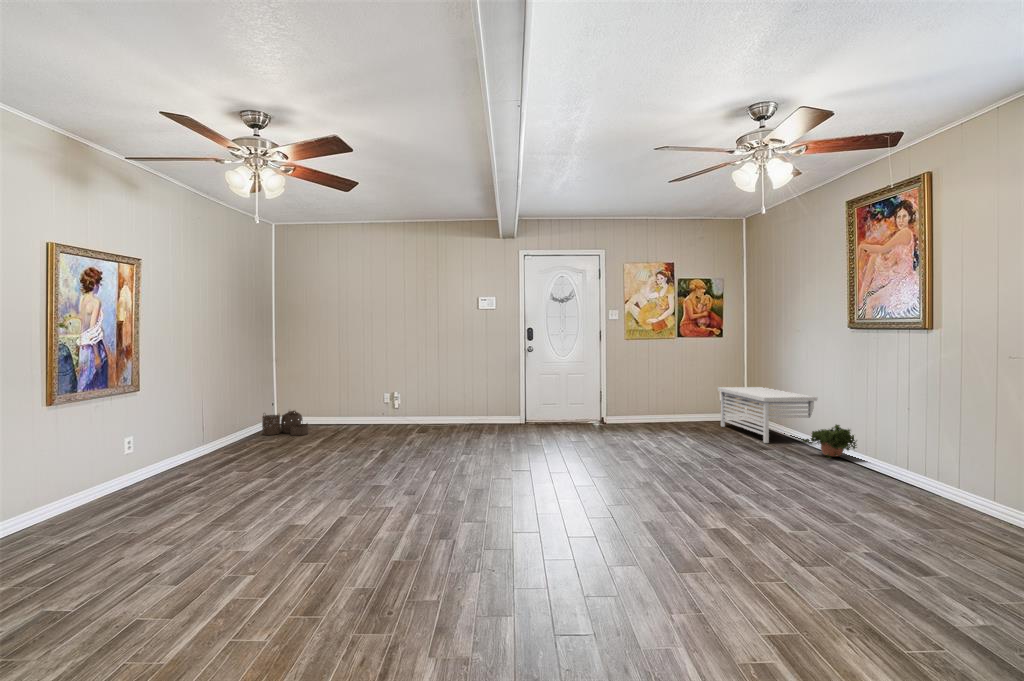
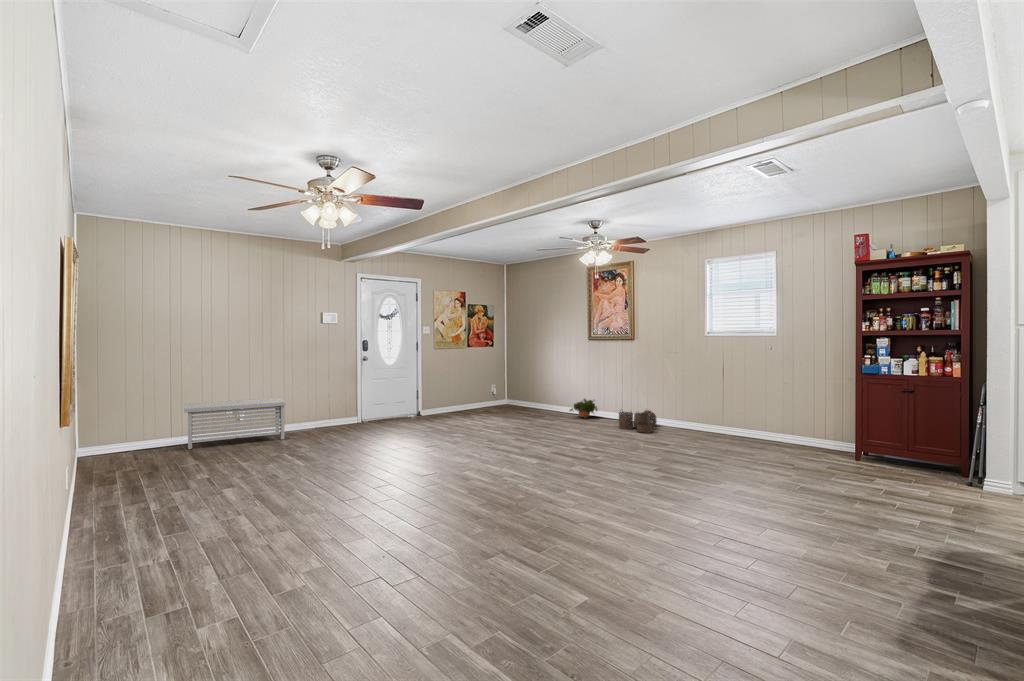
storage bench: present [718,387,818,443] -> present [184,398,286,449]
woven basket: present [262,411,308,436] -> present [619,410,657,433]

